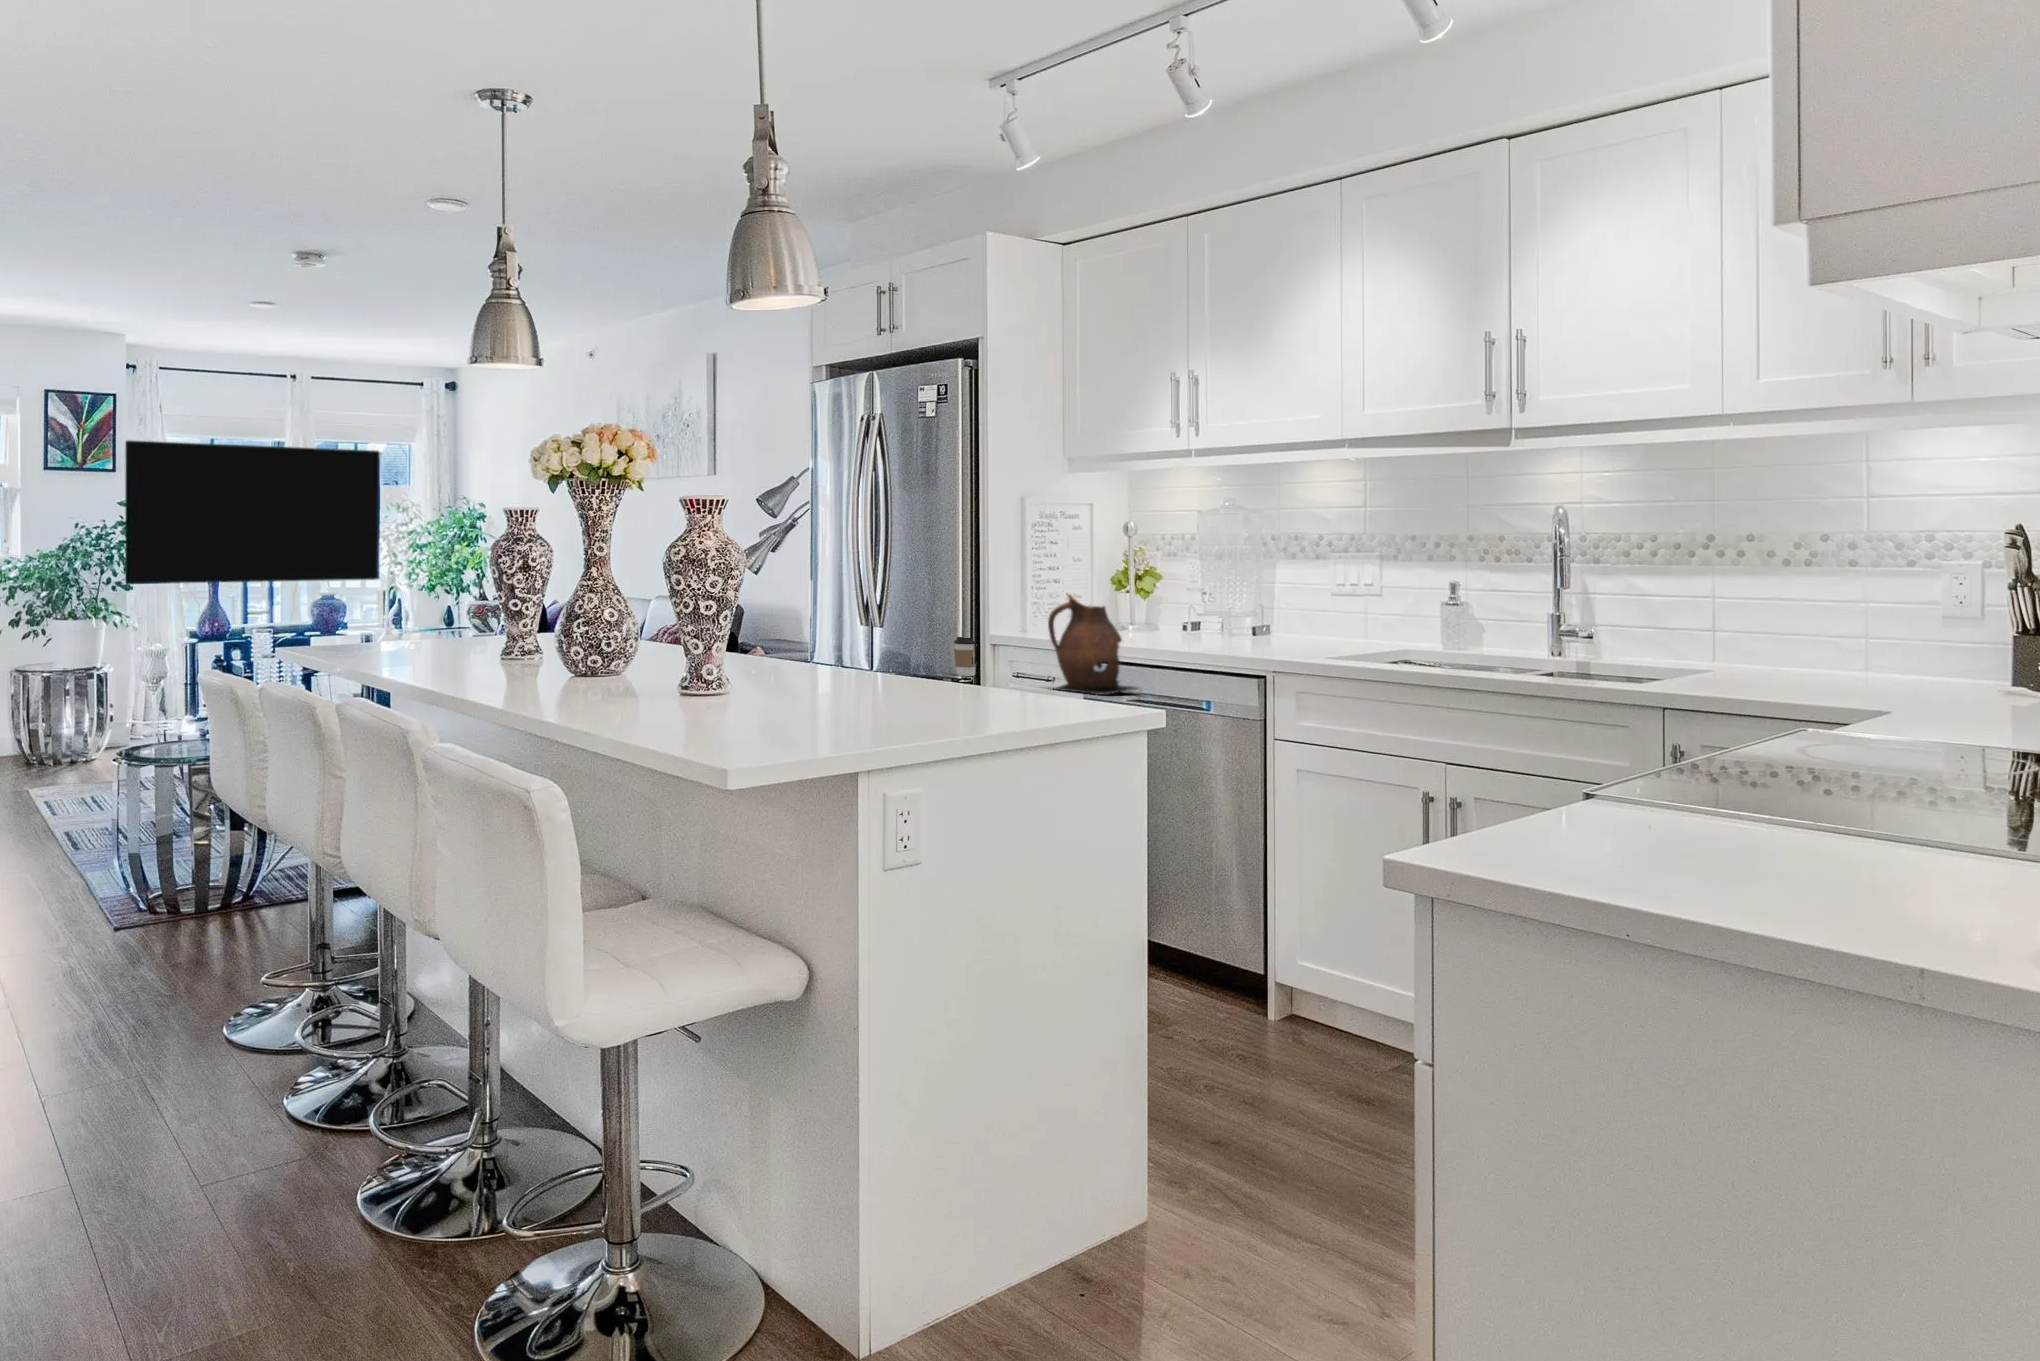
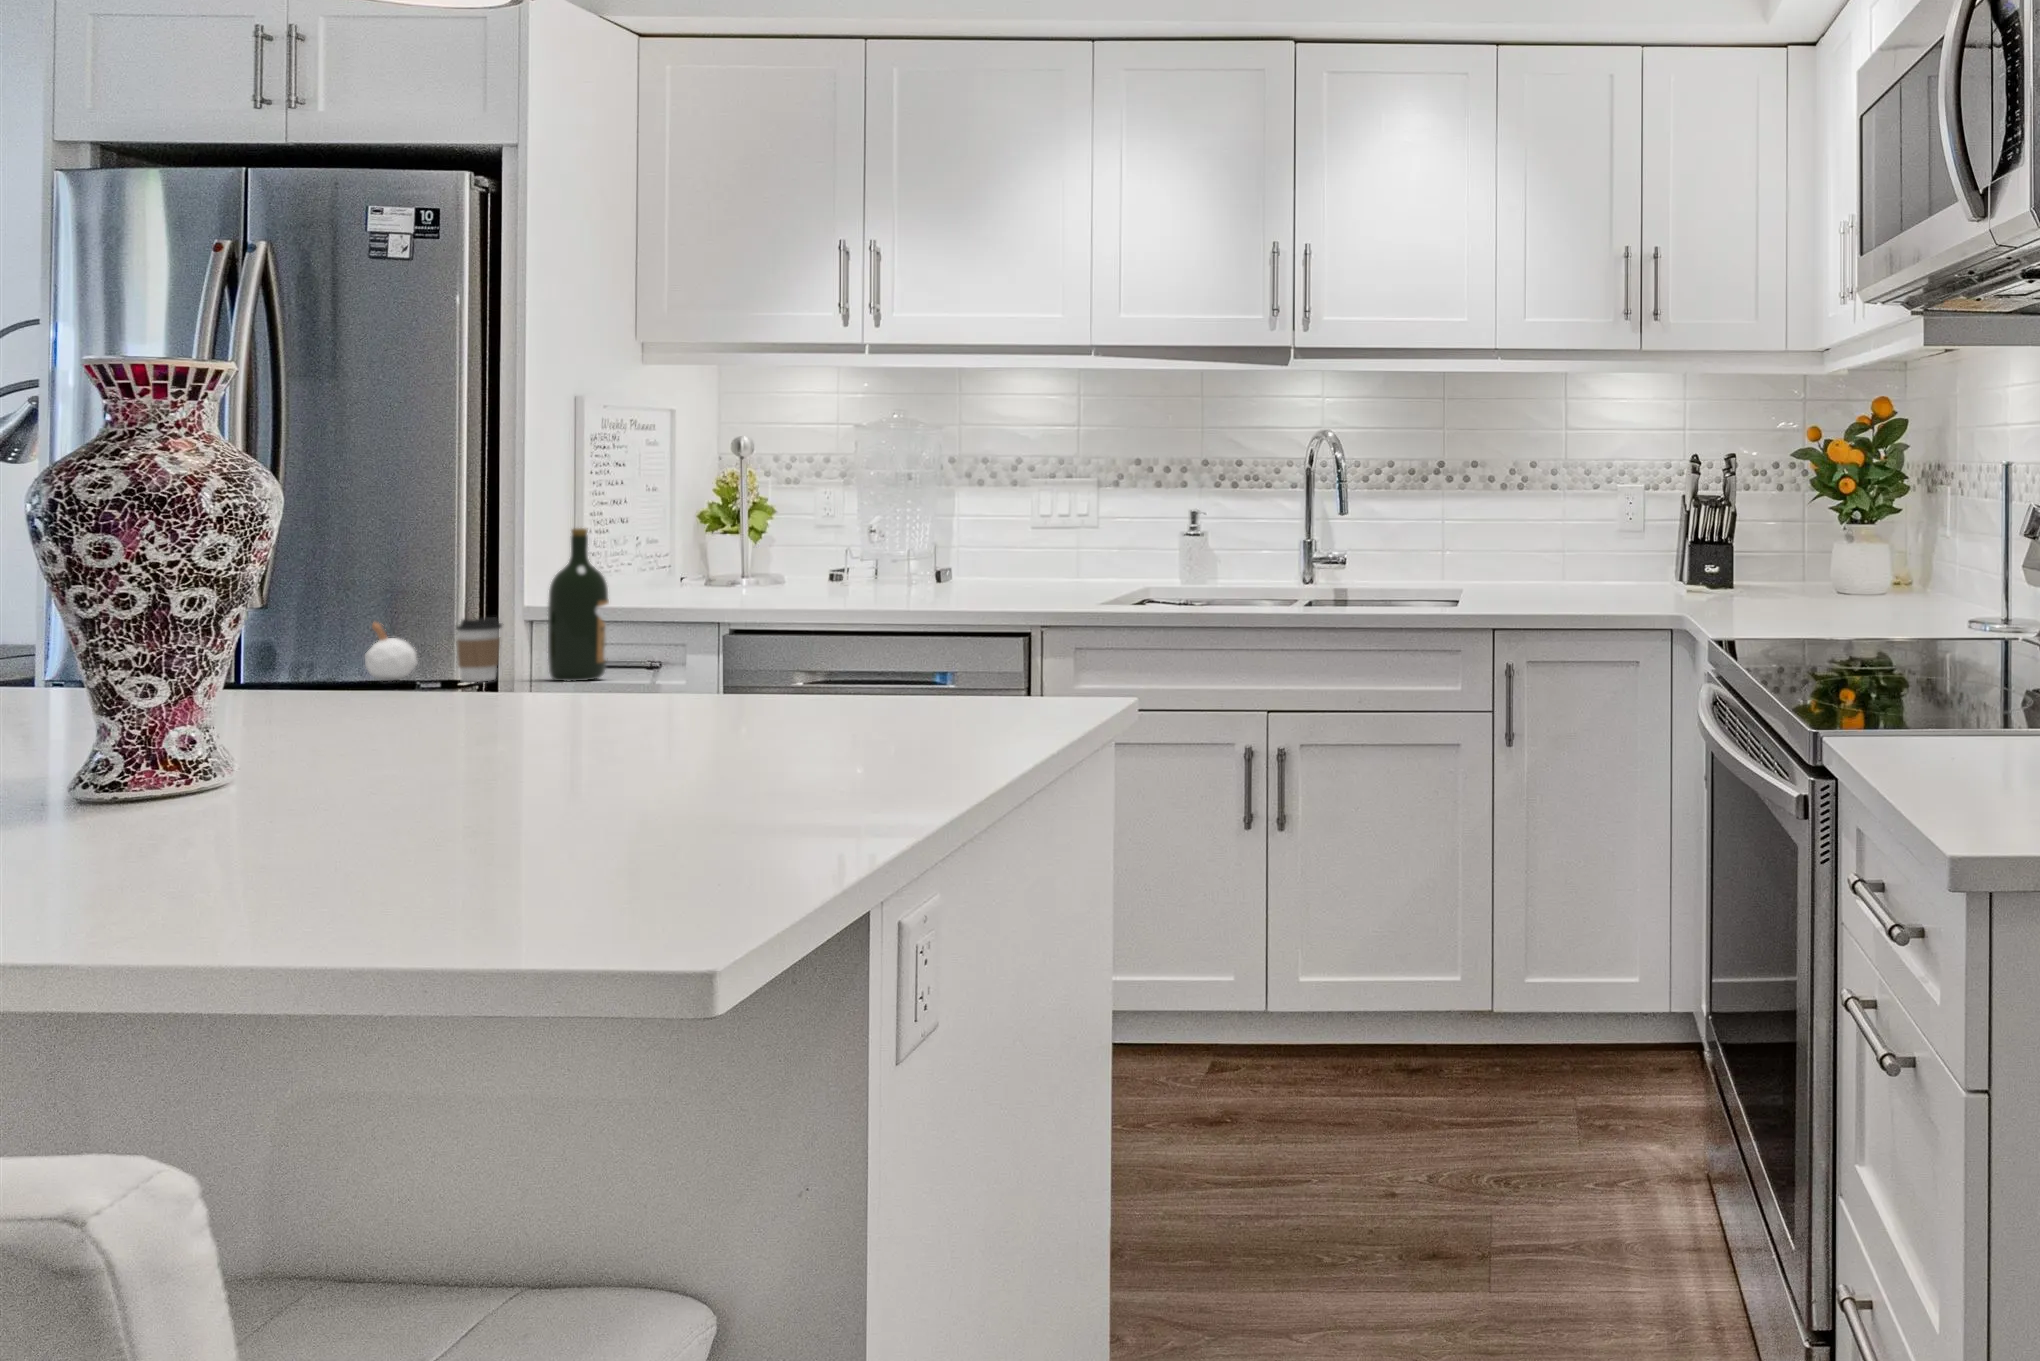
wine bottle: none [998,583,1031,681] -> present [548,528,609,681]
ceramic pitcher: present [1048,594,1138,695] -> none [670,541,813,687]
candle: none [915,627,941,671] -> present [365,623,417,681]

